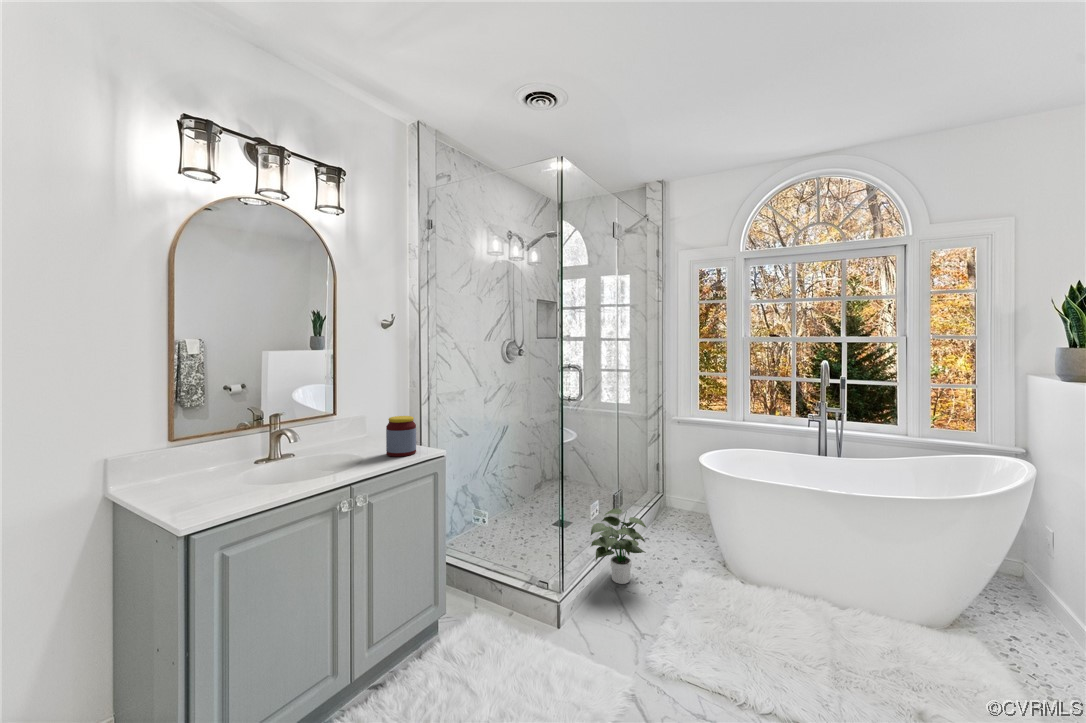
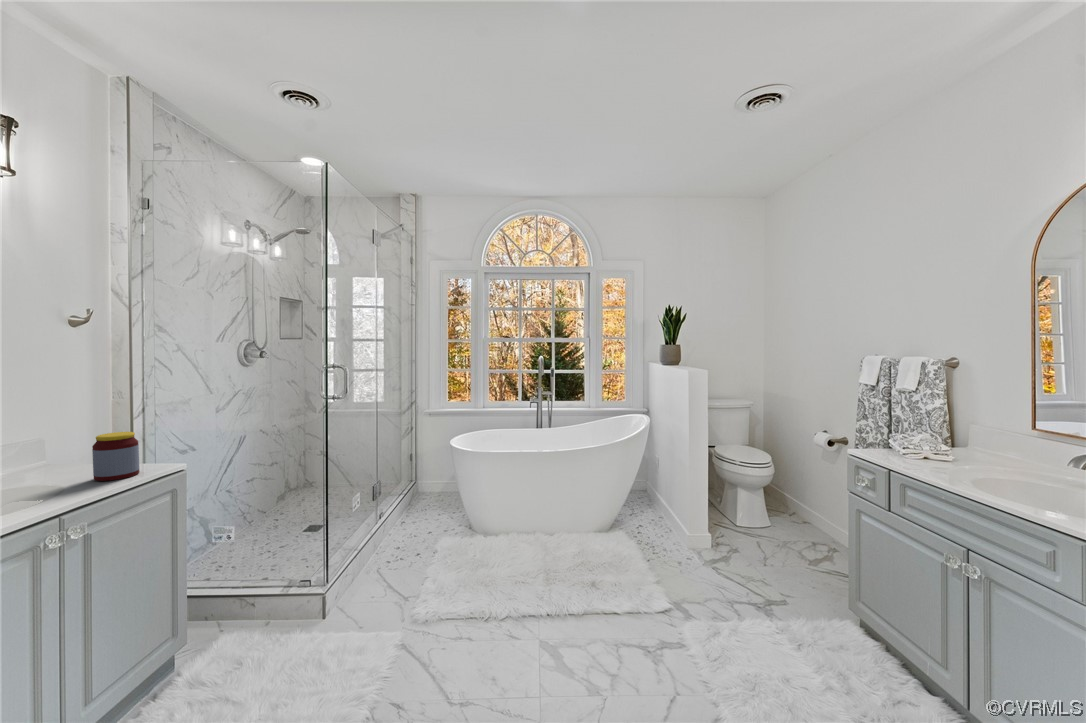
potted plant: present [591,508,646,584] -> none [351,498,407,566]

